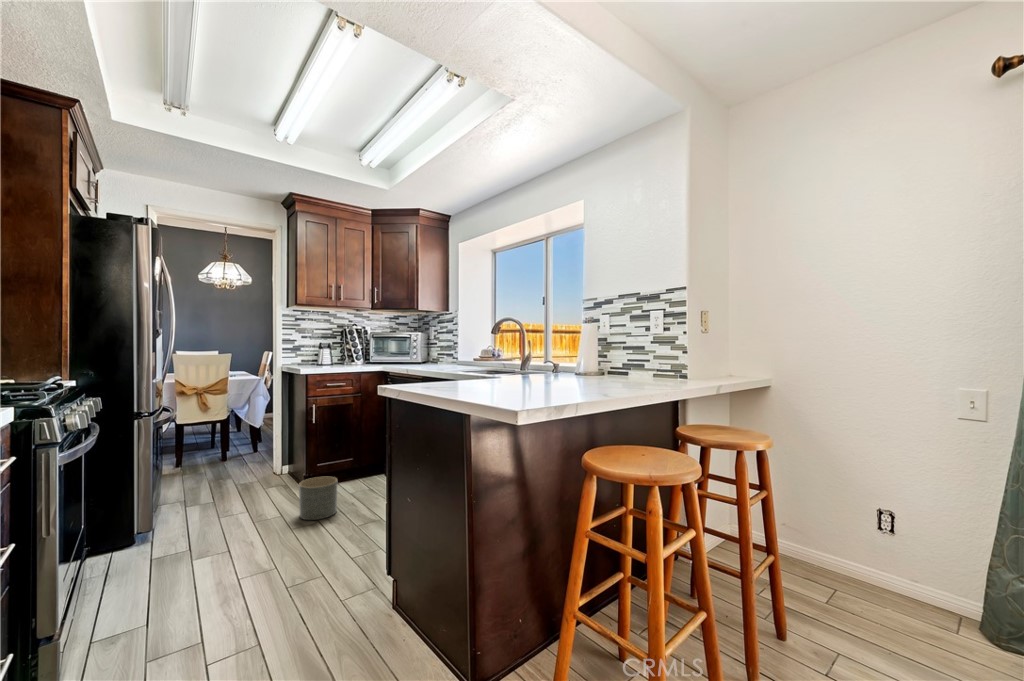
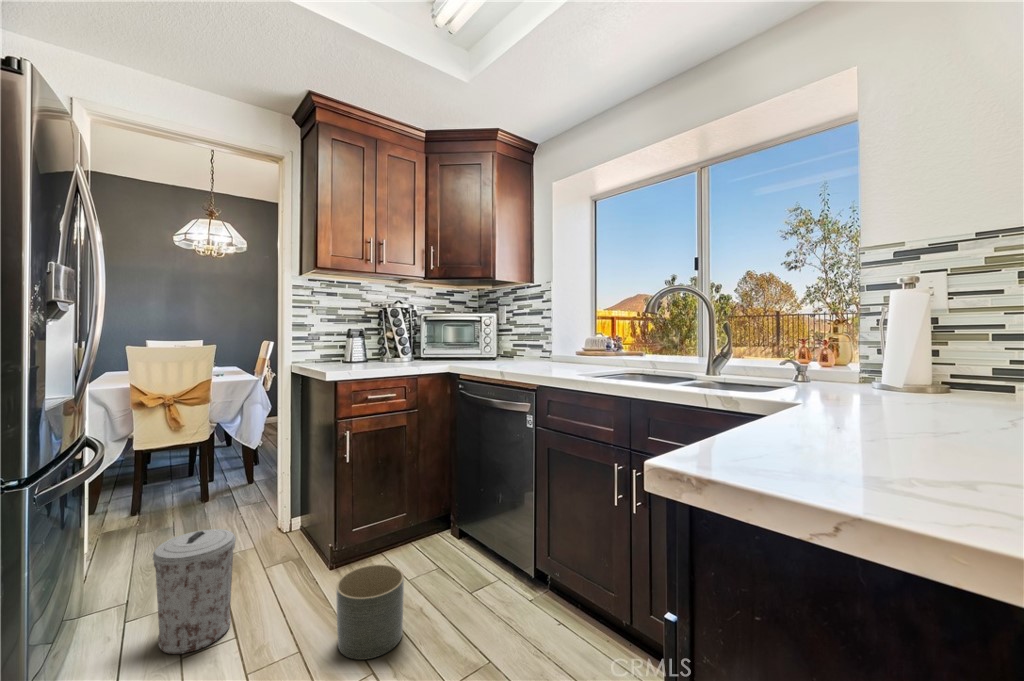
trash can: none [200,457,245,520] -> present [153,529,236,654]

